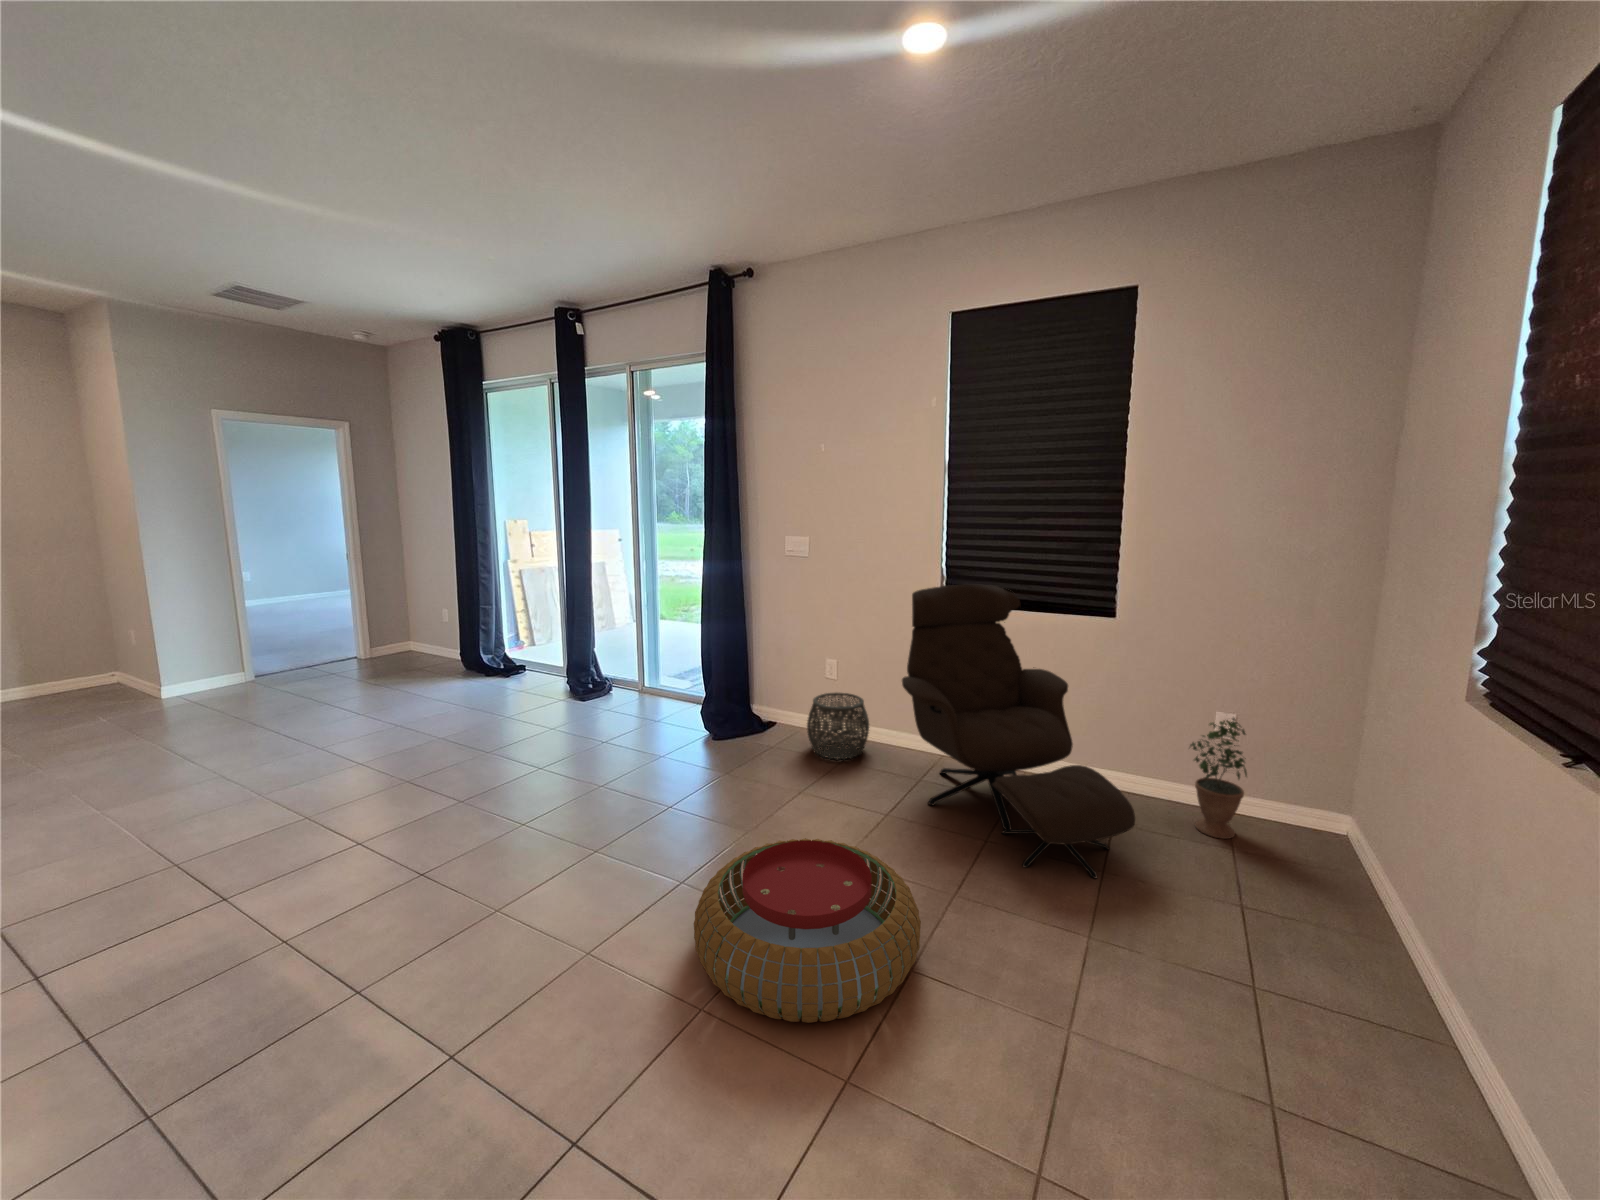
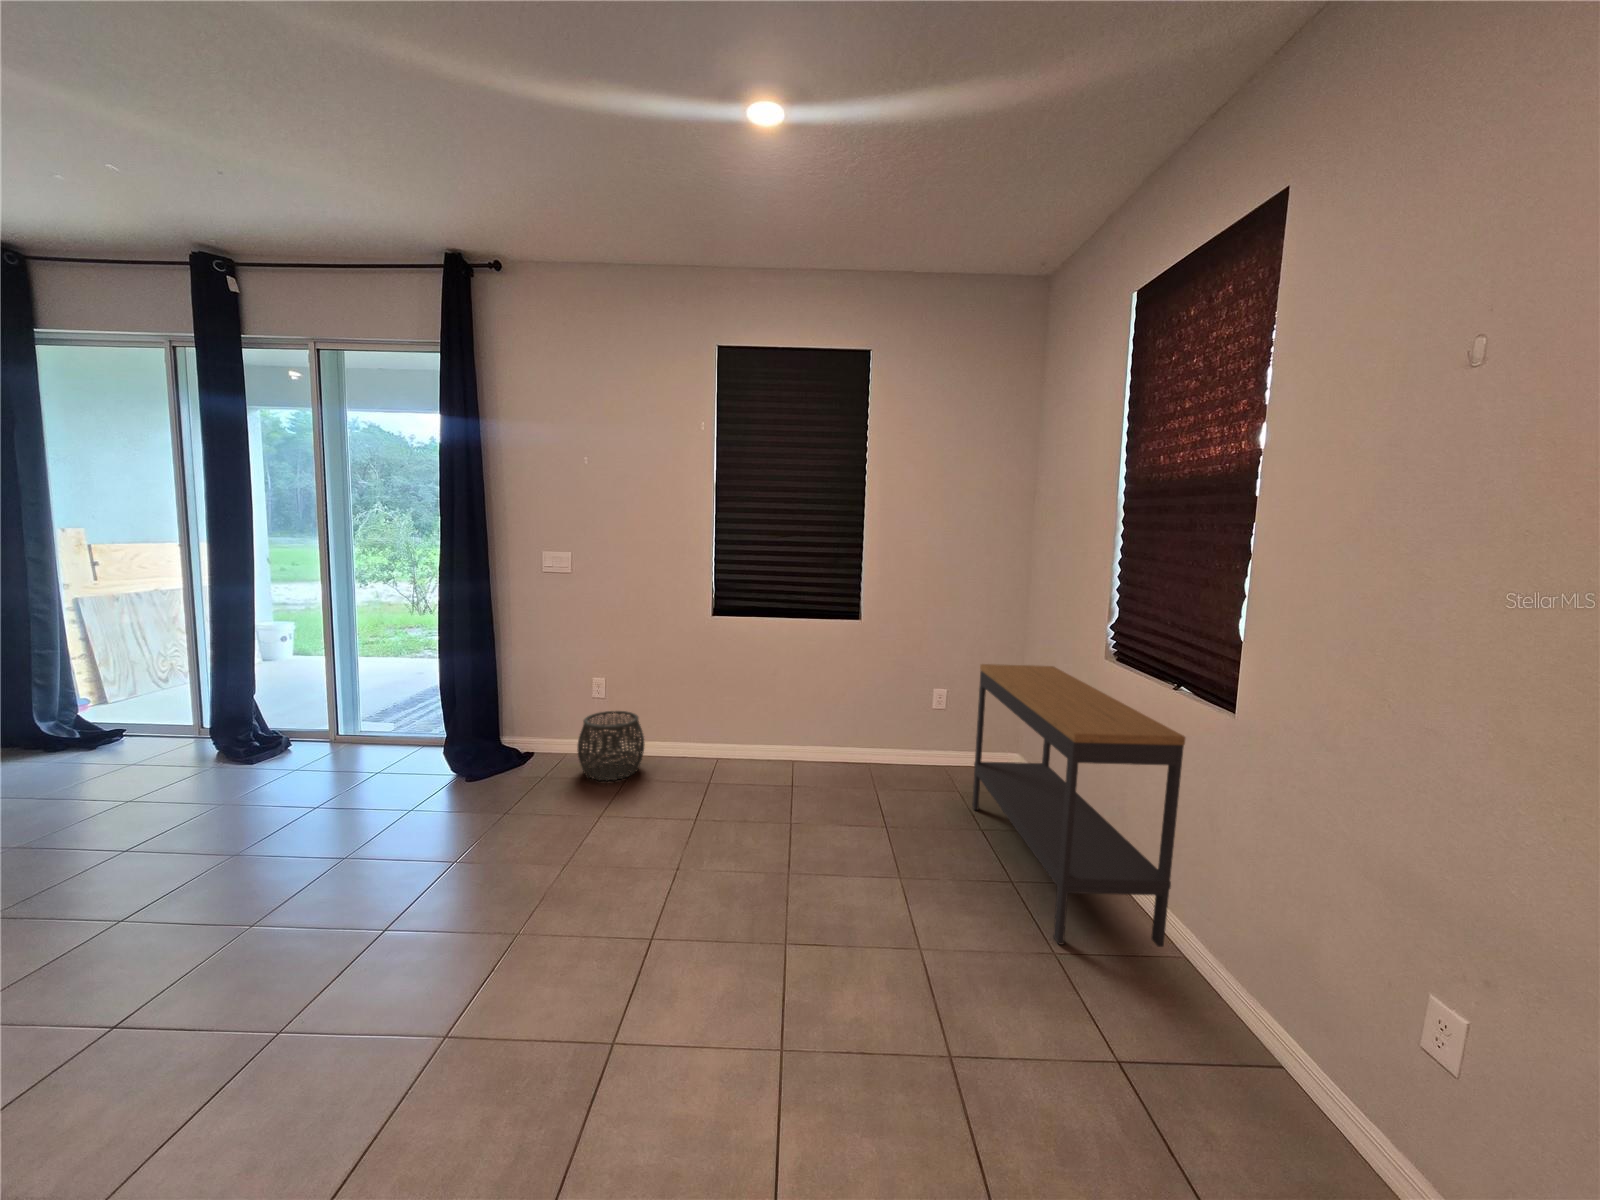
lounge chair: present [902,585,1135,878] -> none [686,595,901,843]
console table: none [1245,688,1551,1138] -> present [972,664,1185,947]
potted plant: present [1190,718,1247,839] -> none [922,689,963,788]
pouf: present [694,838,921,1023] -> none [528,857,776,1058]

